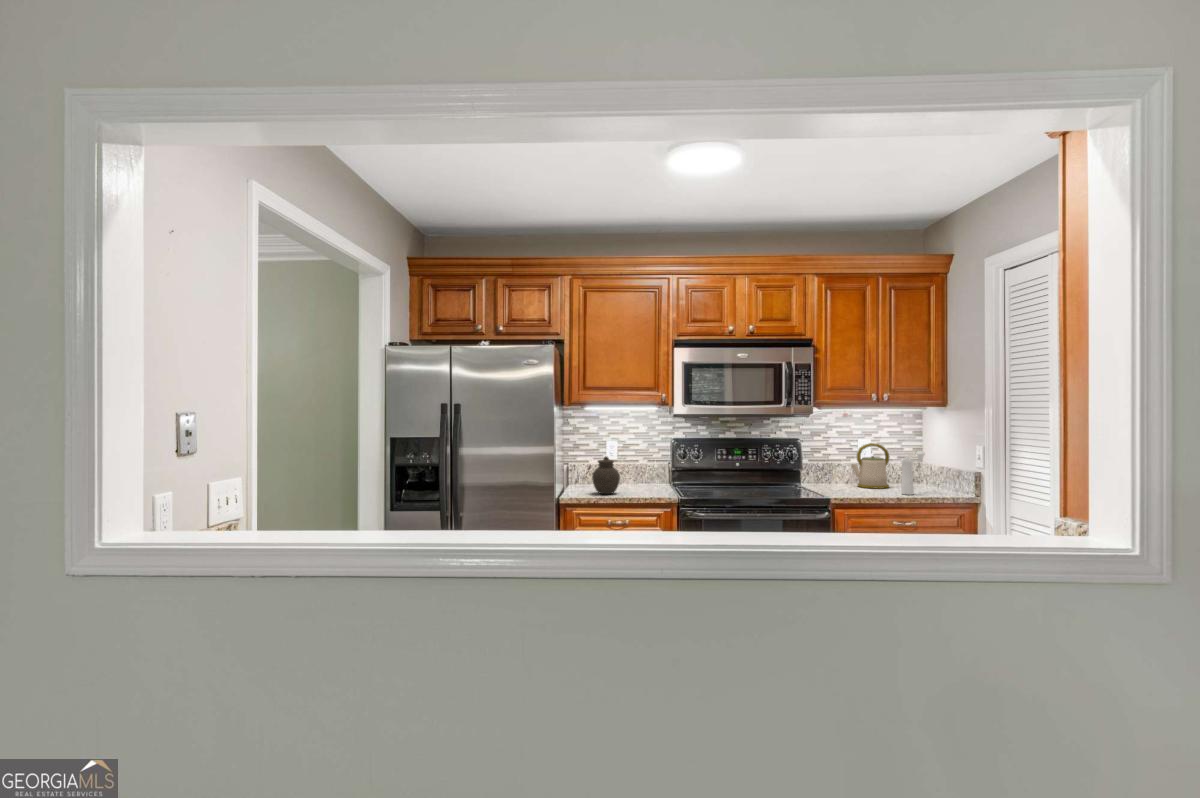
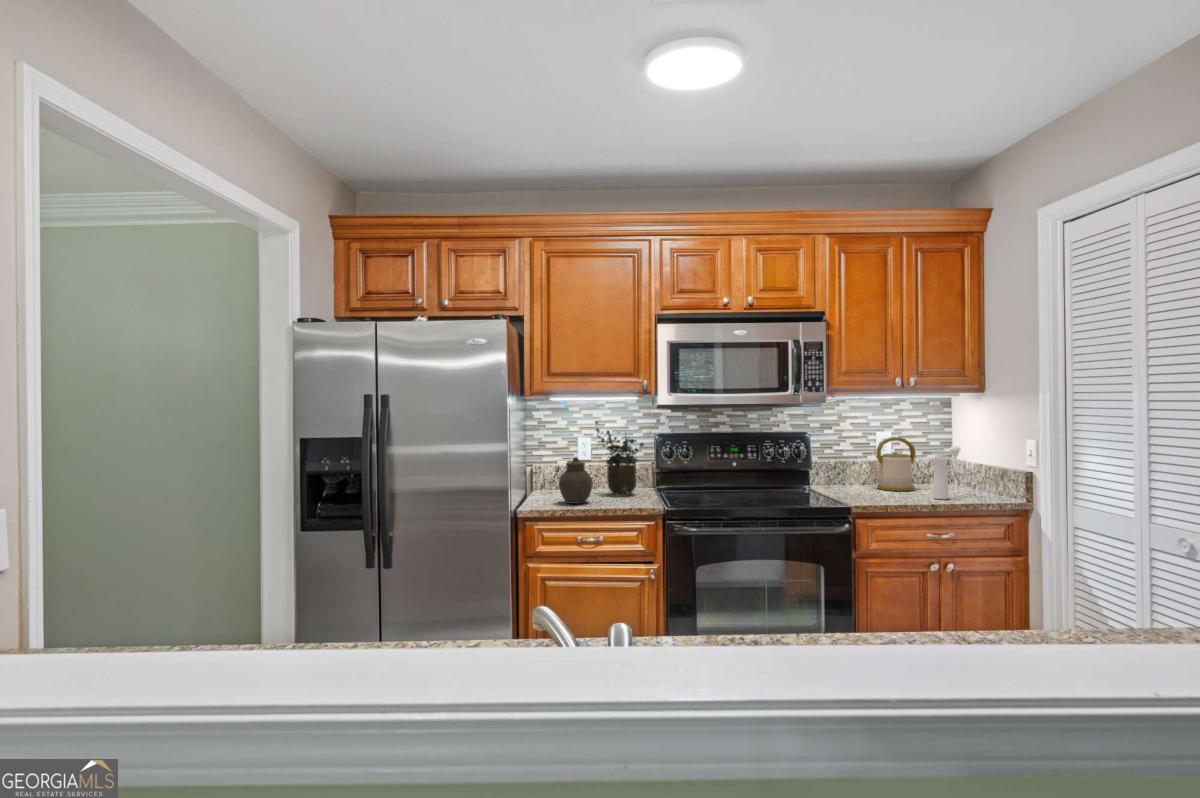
potted plant: none [621,427,662,488] -> present [595,421,644,494]

